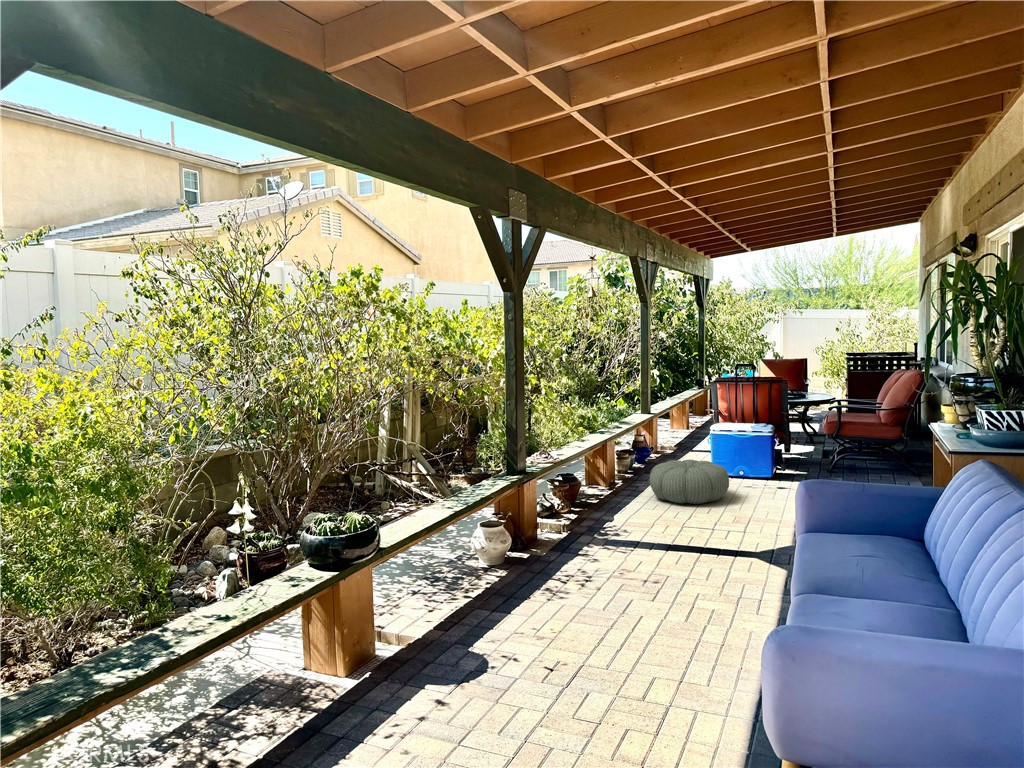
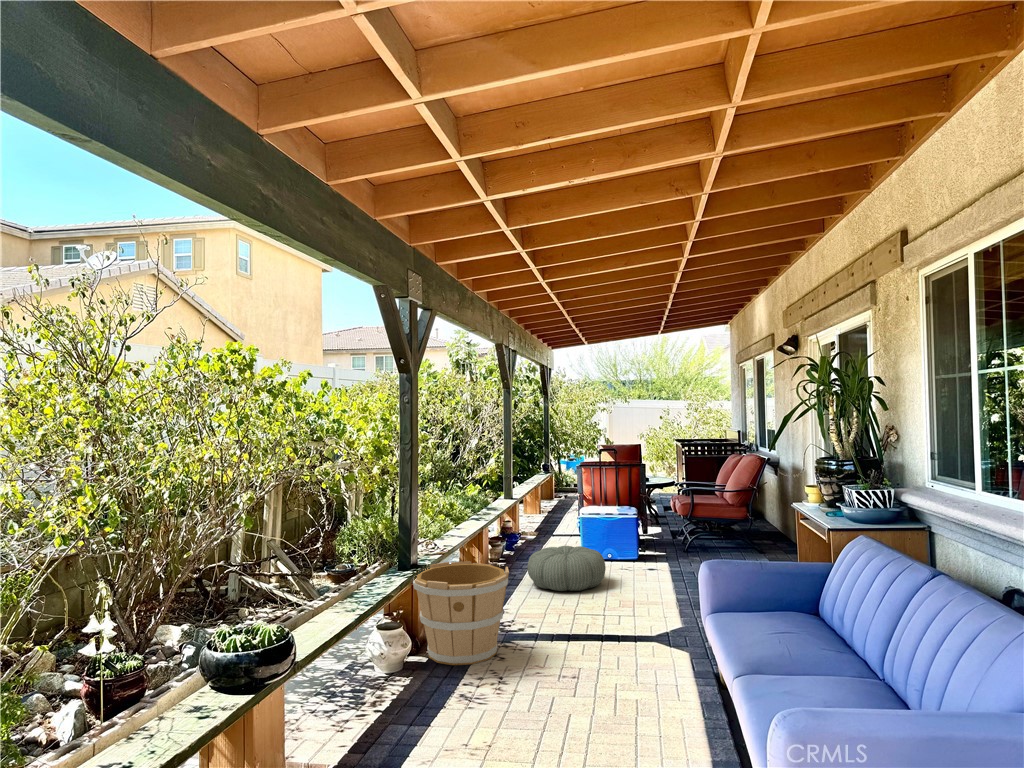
wooden bucket: none [516,470,608,564] -> present [413,561,509,665]

